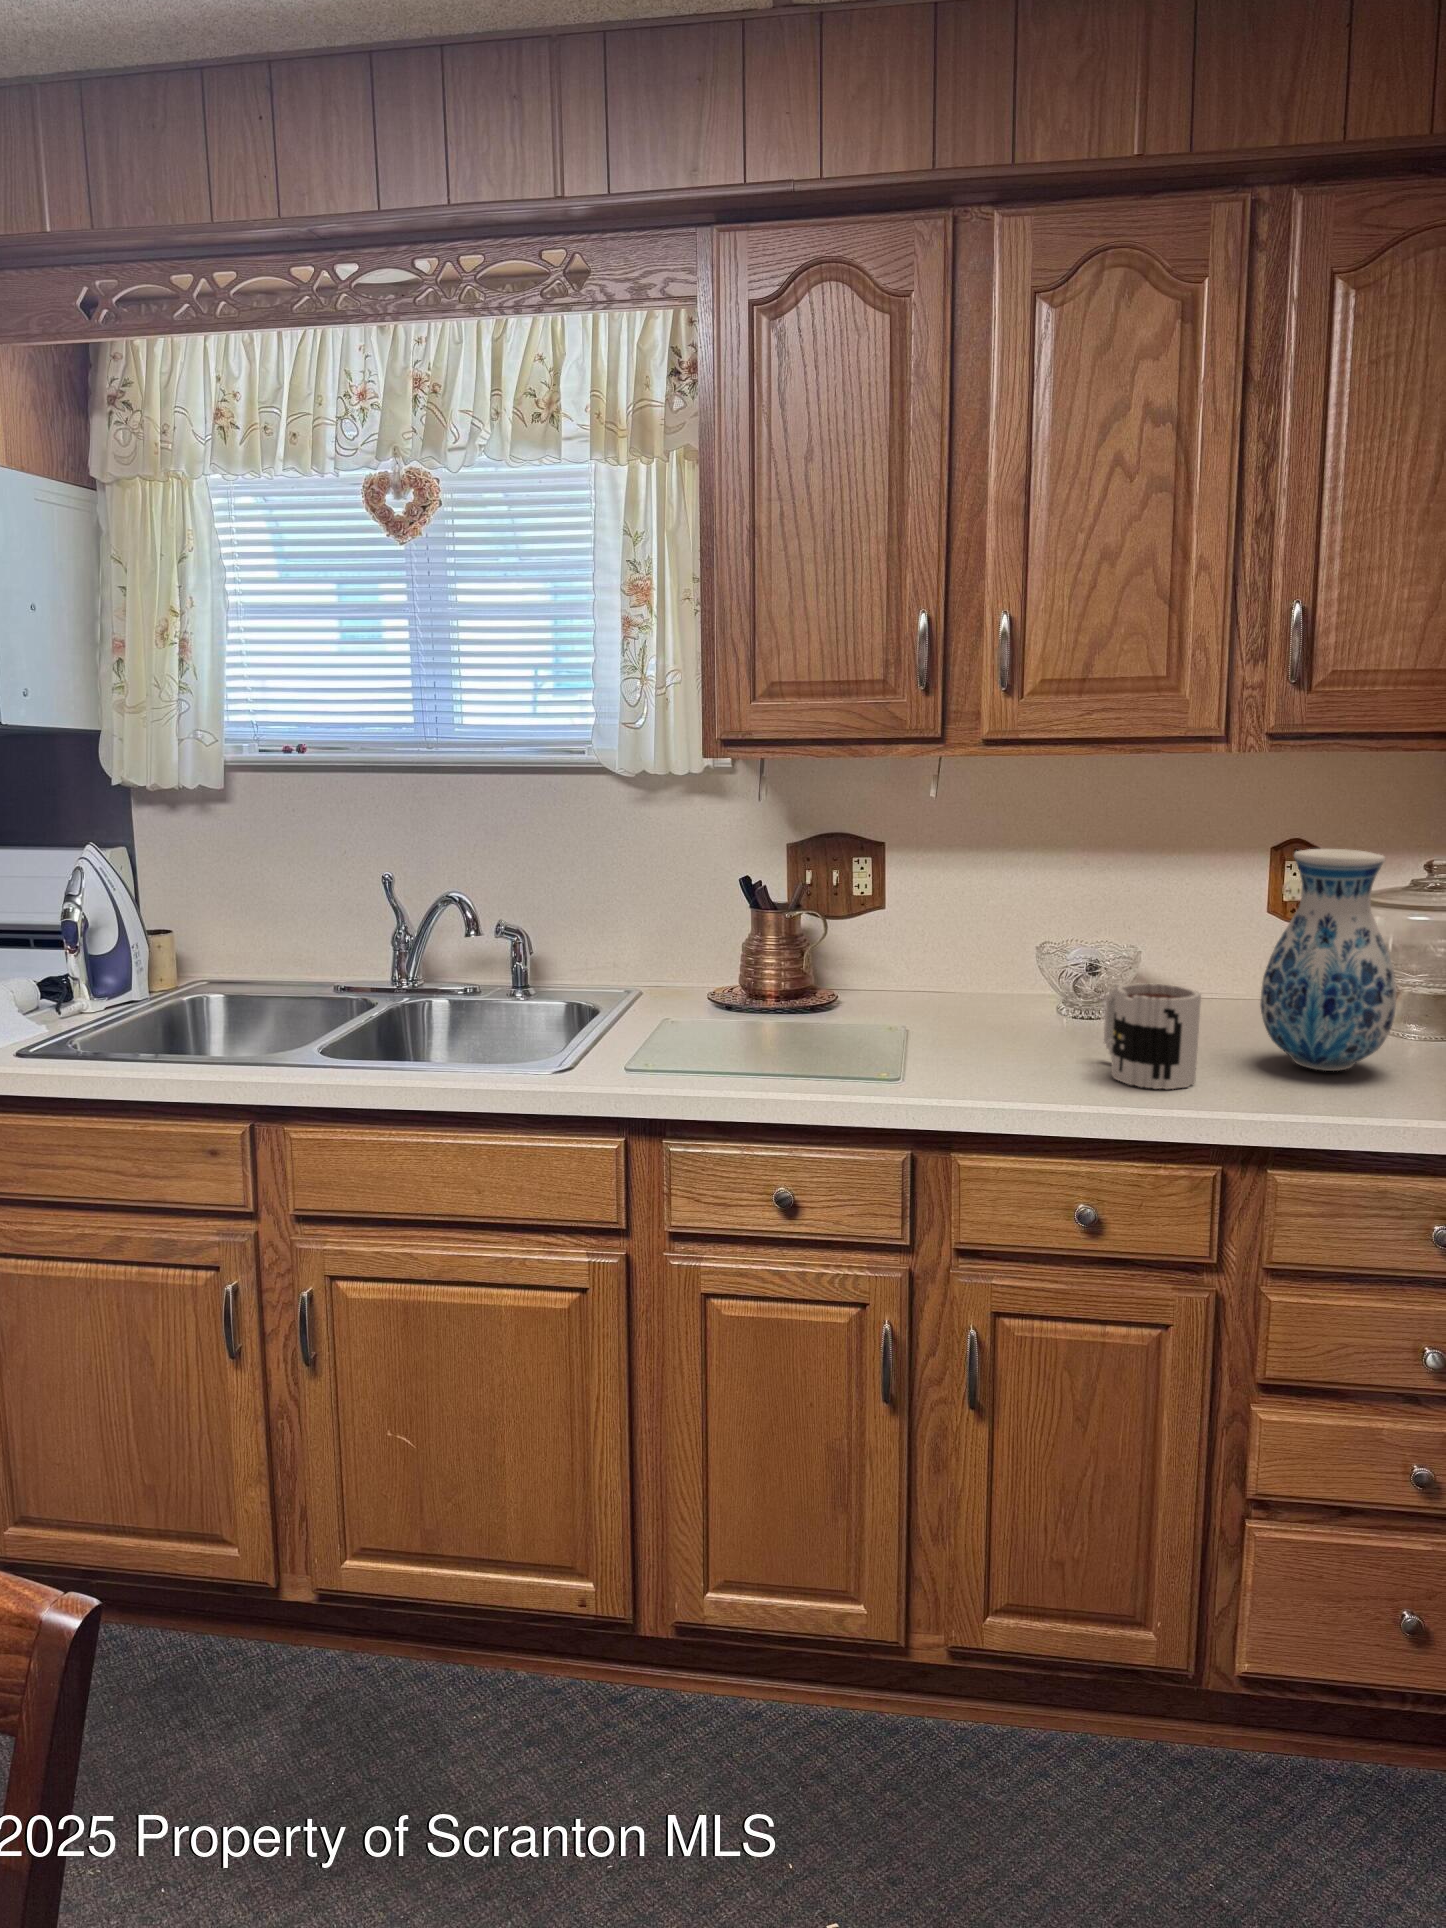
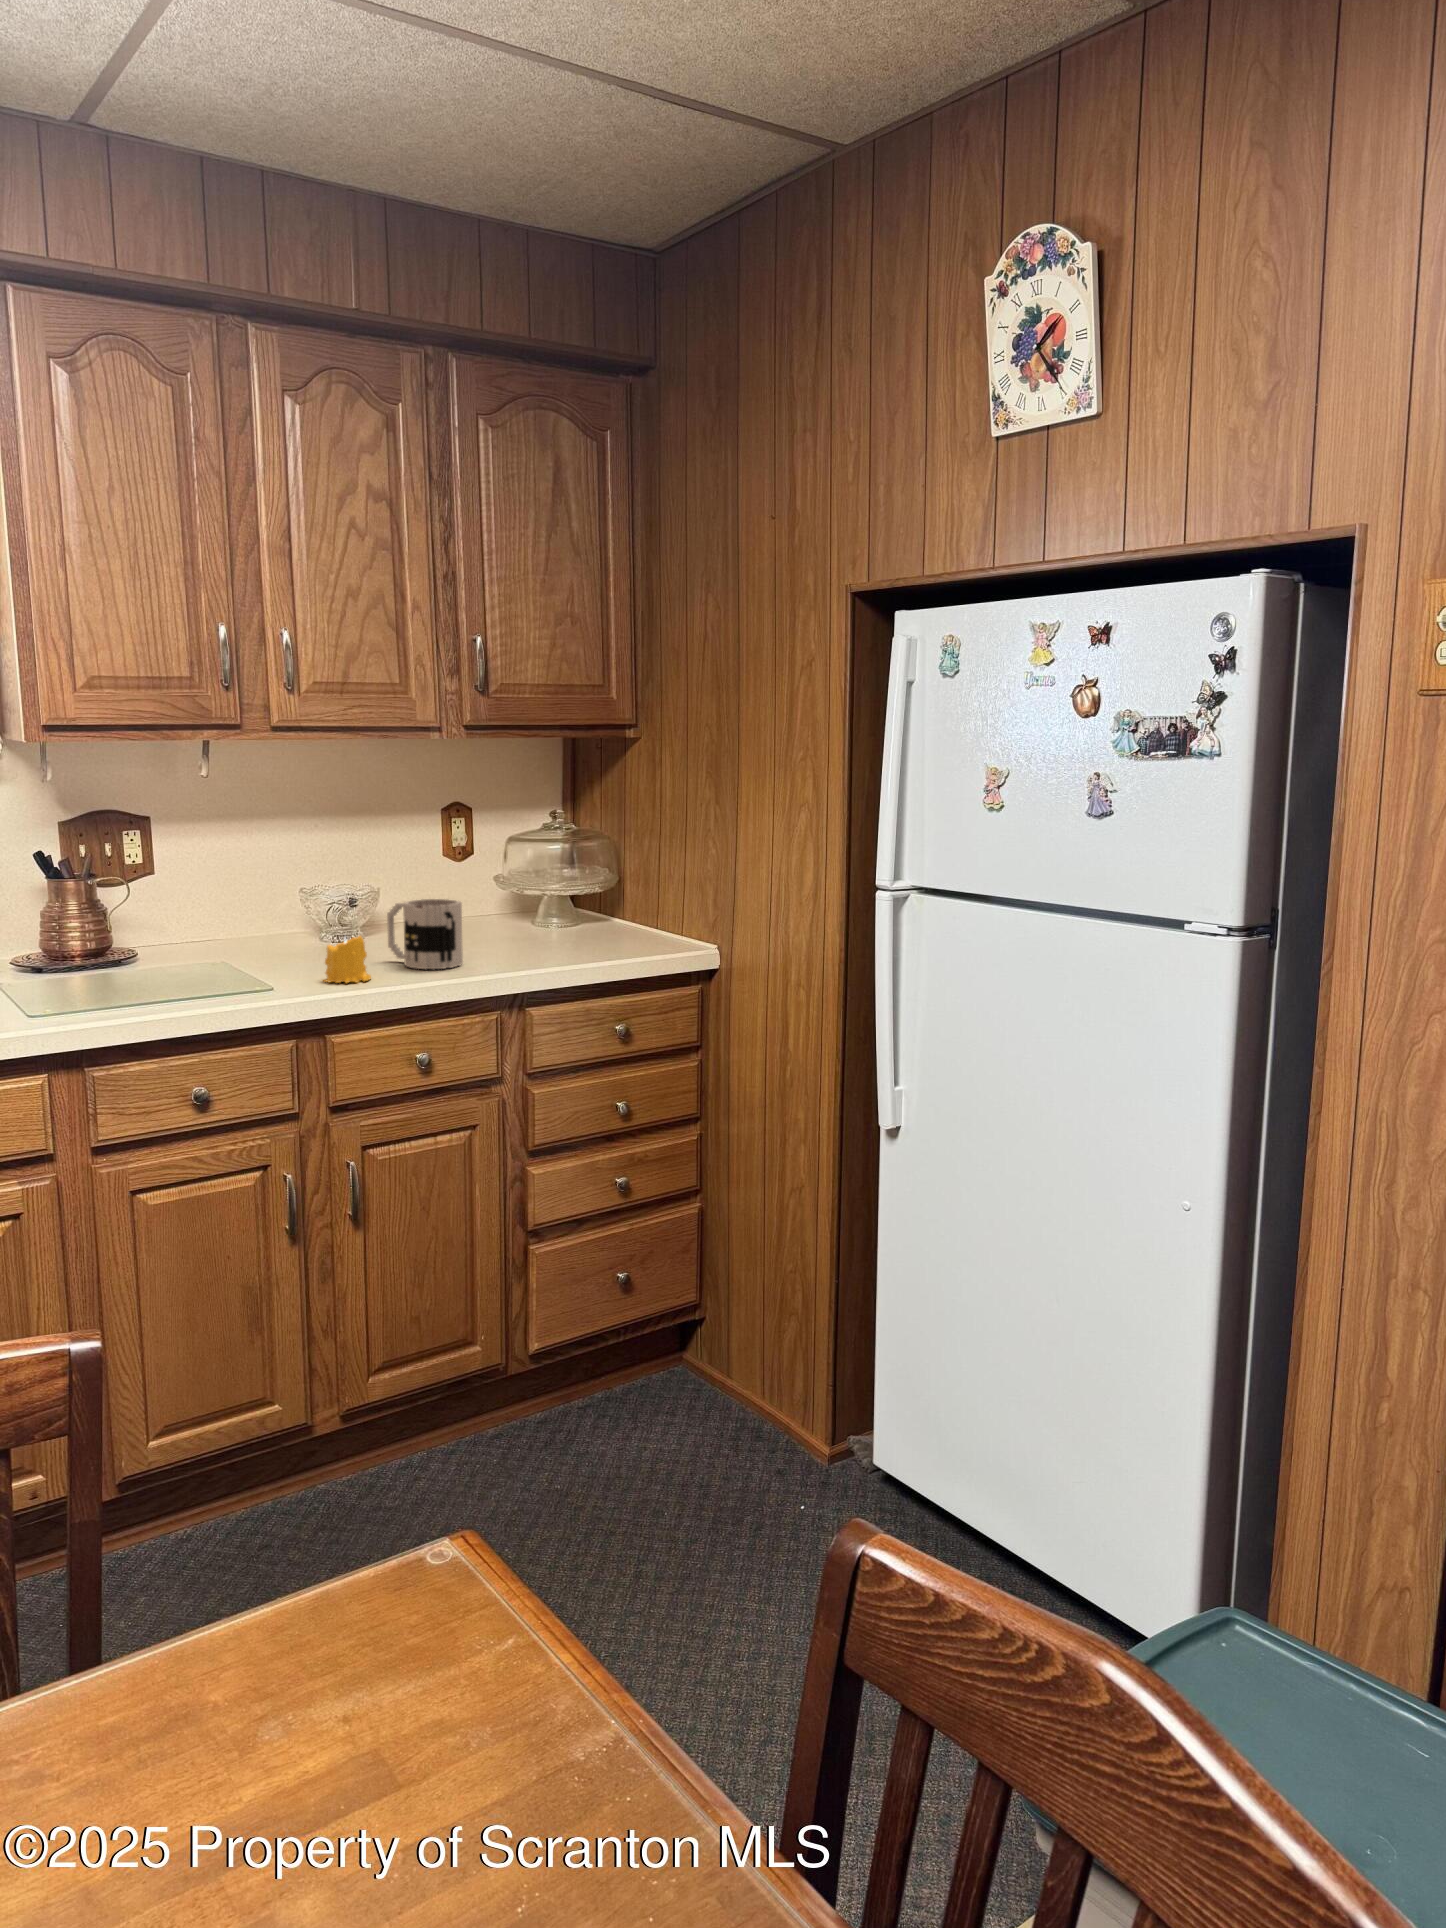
vase: present [1260,849,1397,1071] -> none [480,800,563,947]
candle: none [978,1021,1045,1090] -> present [325,936,371,983]

